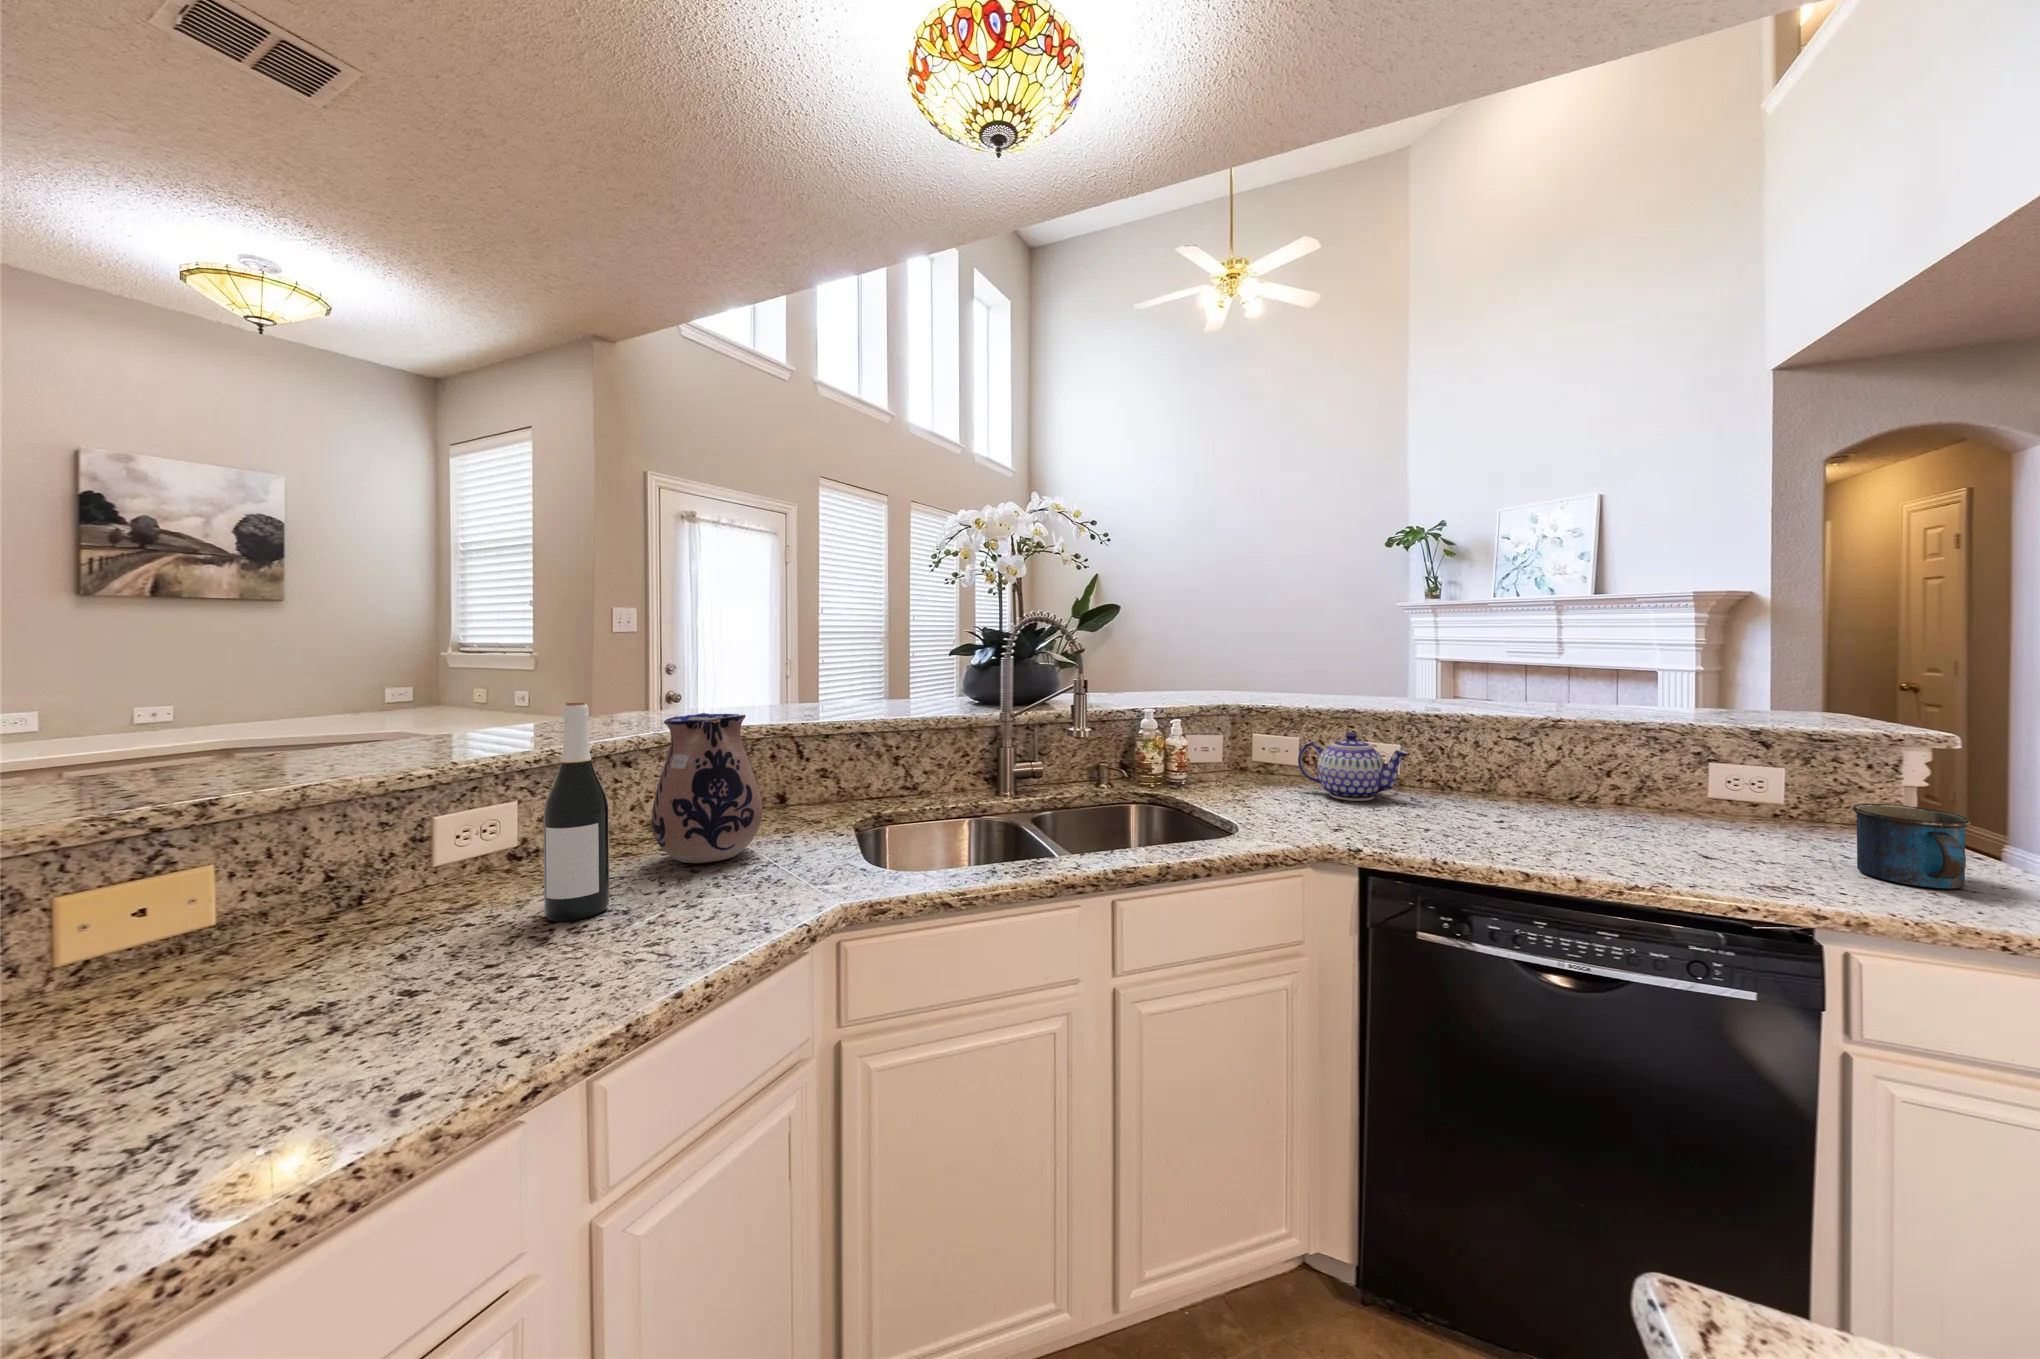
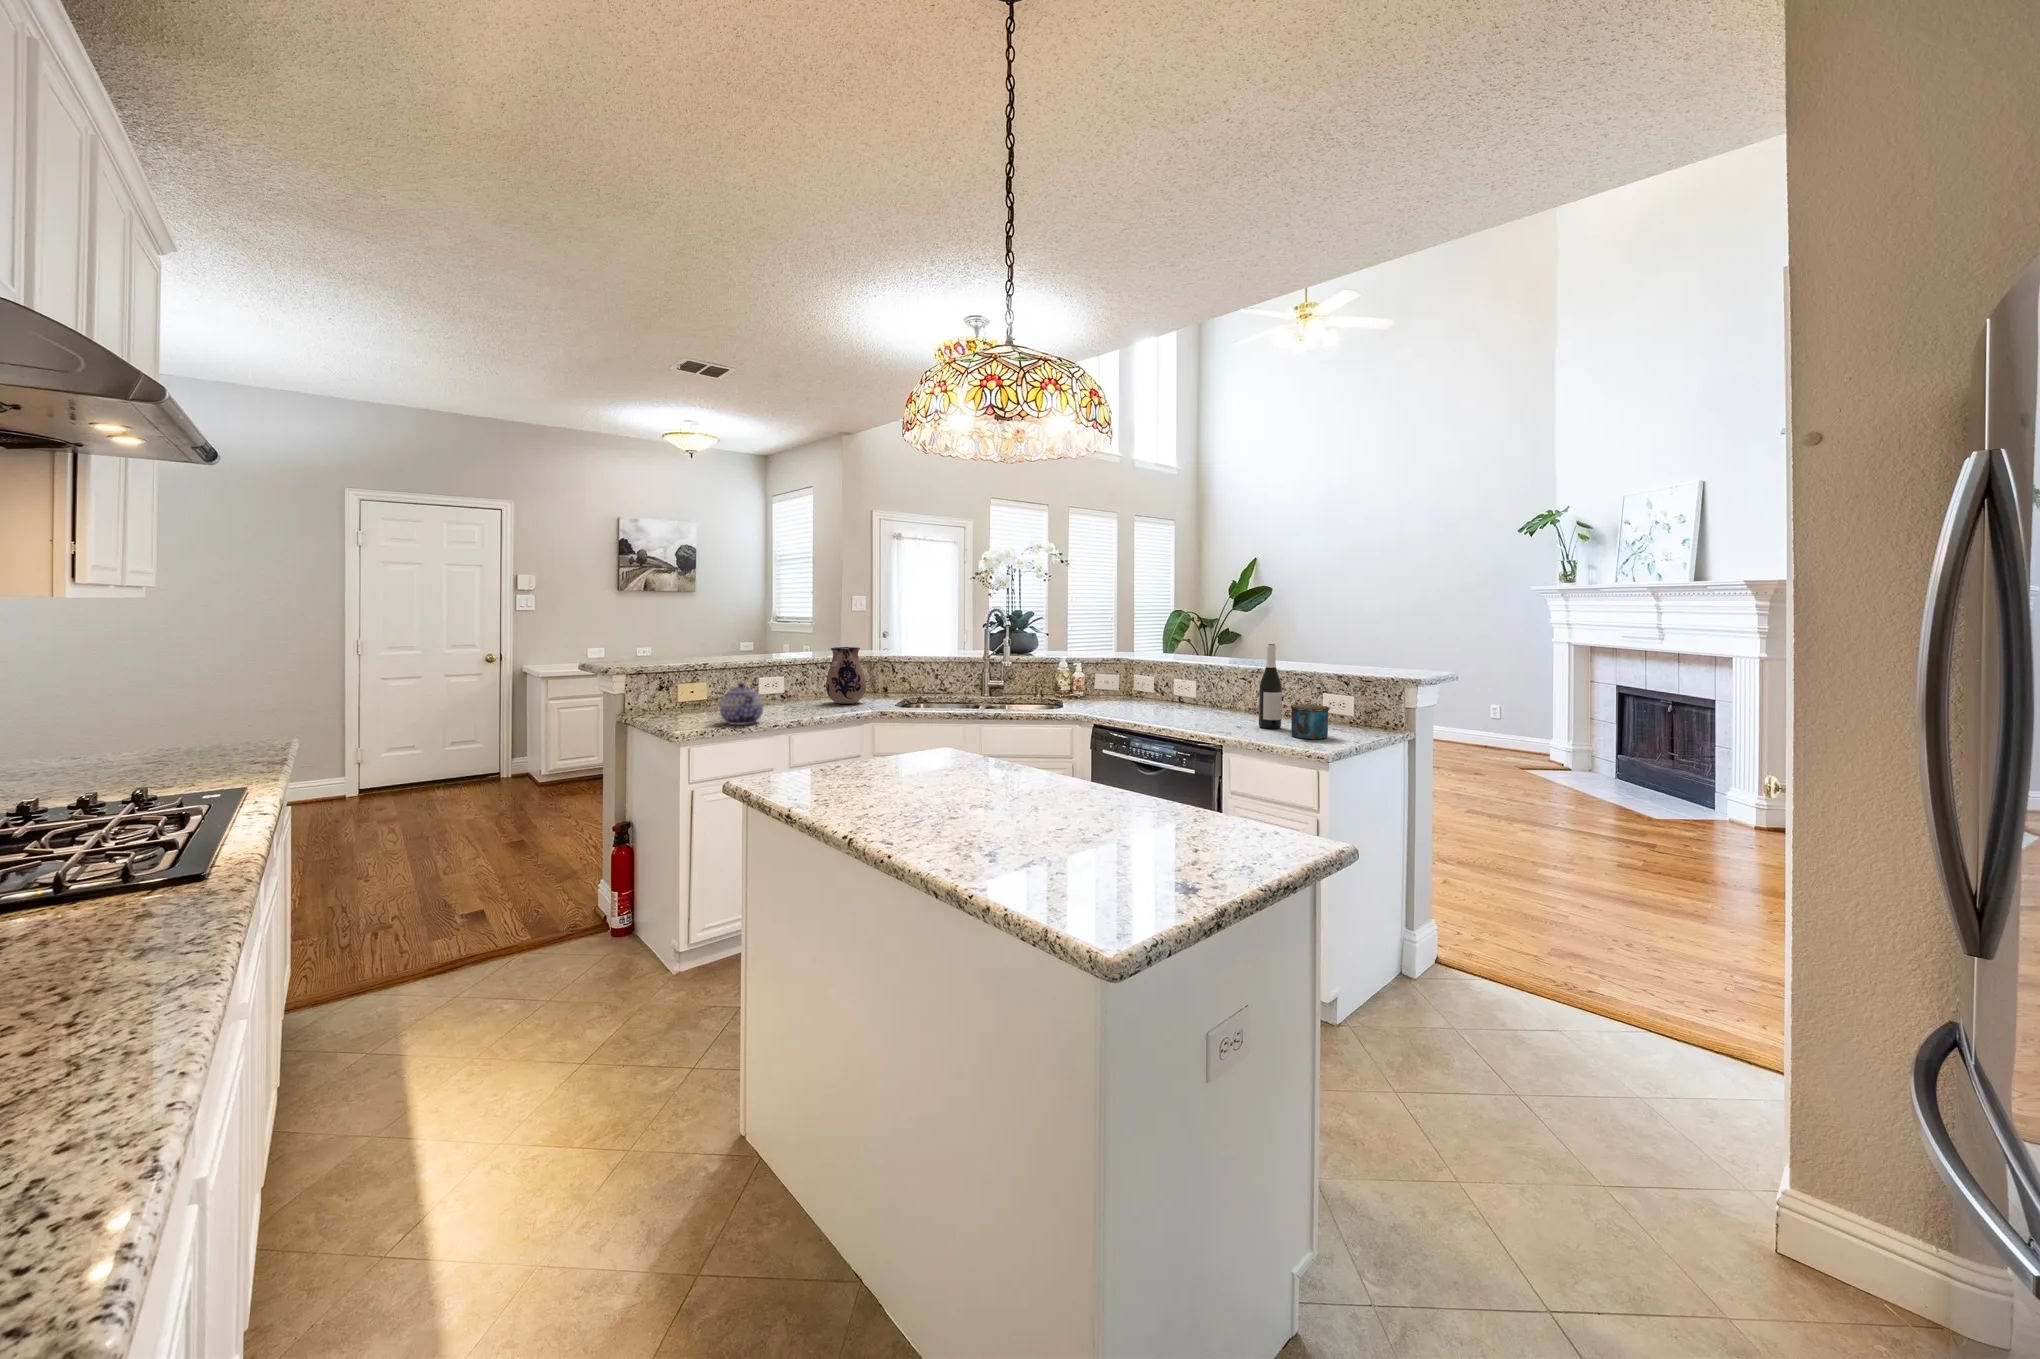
wine bottle: present [543,701,609,921] -> present [1259,644,1282,729]
teapot: present [1298,732,1409,801] -> present [720,683,763,725]

